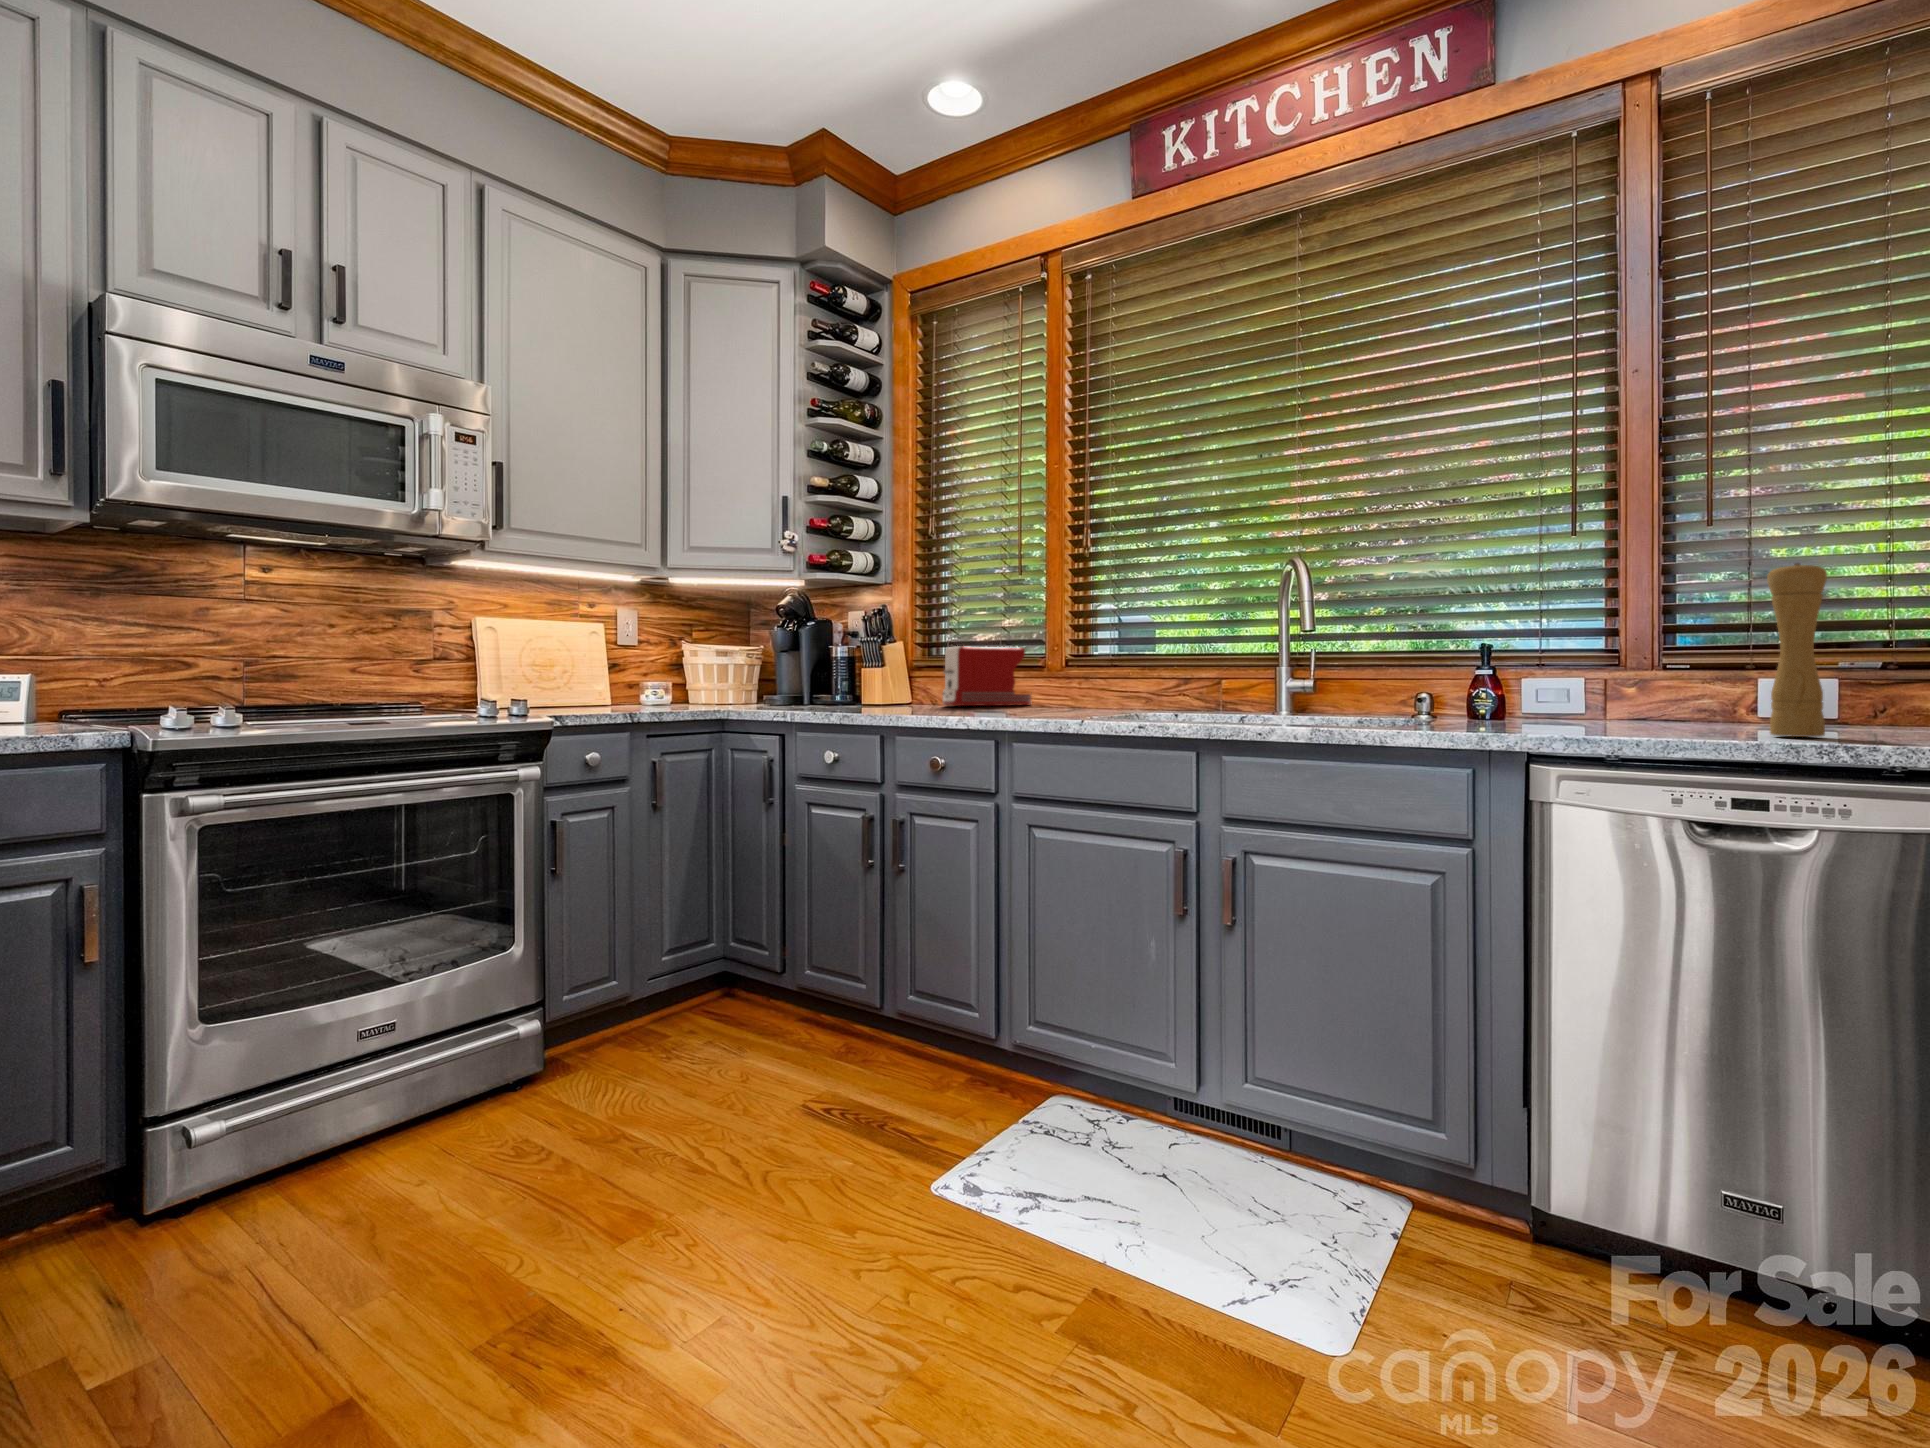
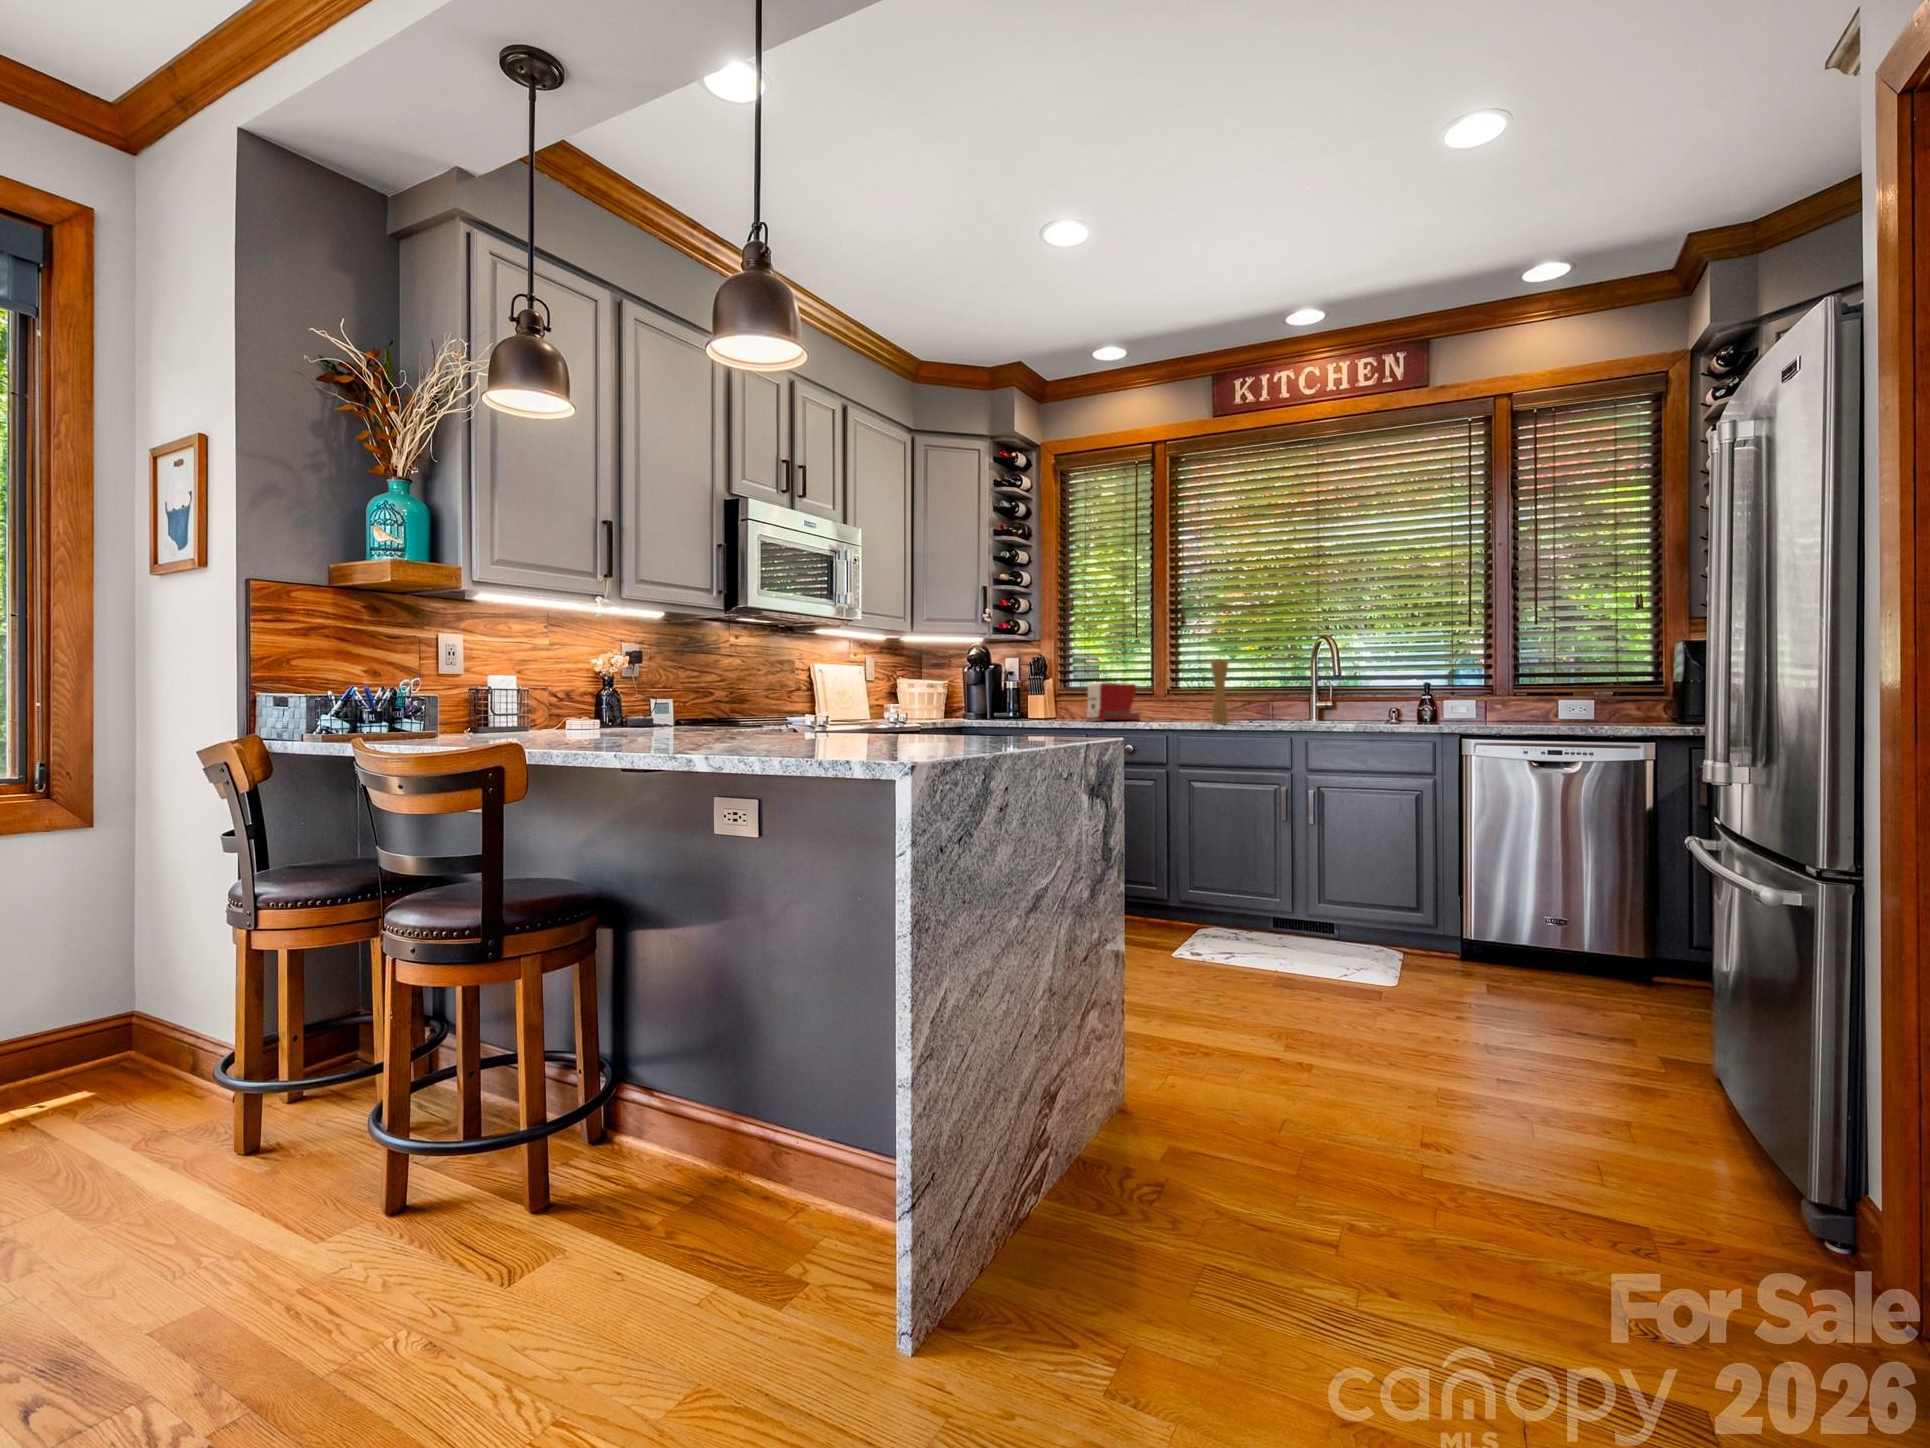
pepper mill: present [1767,563,1827,737] -> present [1211,659,1228,723]

